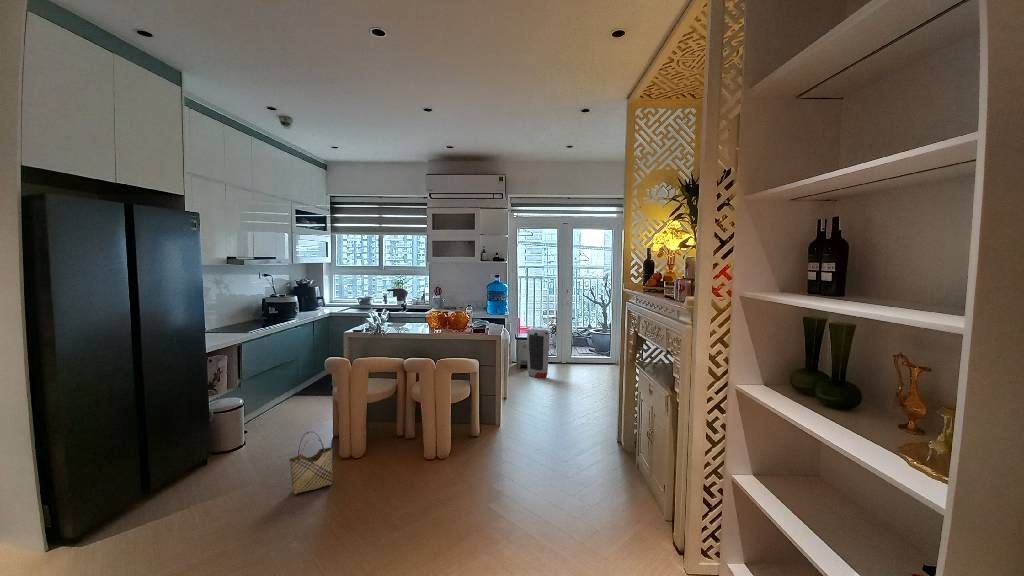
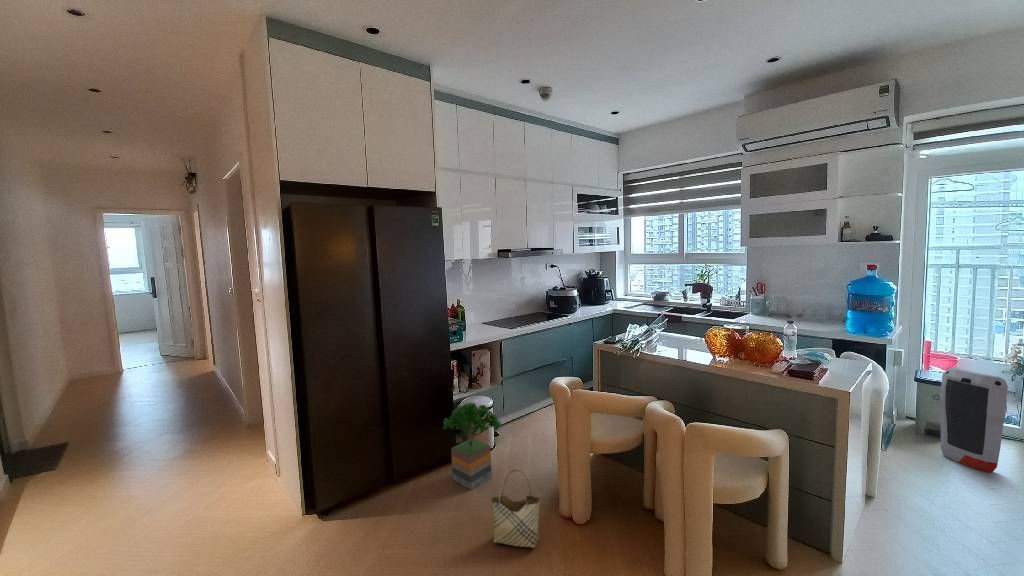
potted tree: none [201,397,270,477] -> present [444,403,501,490]

